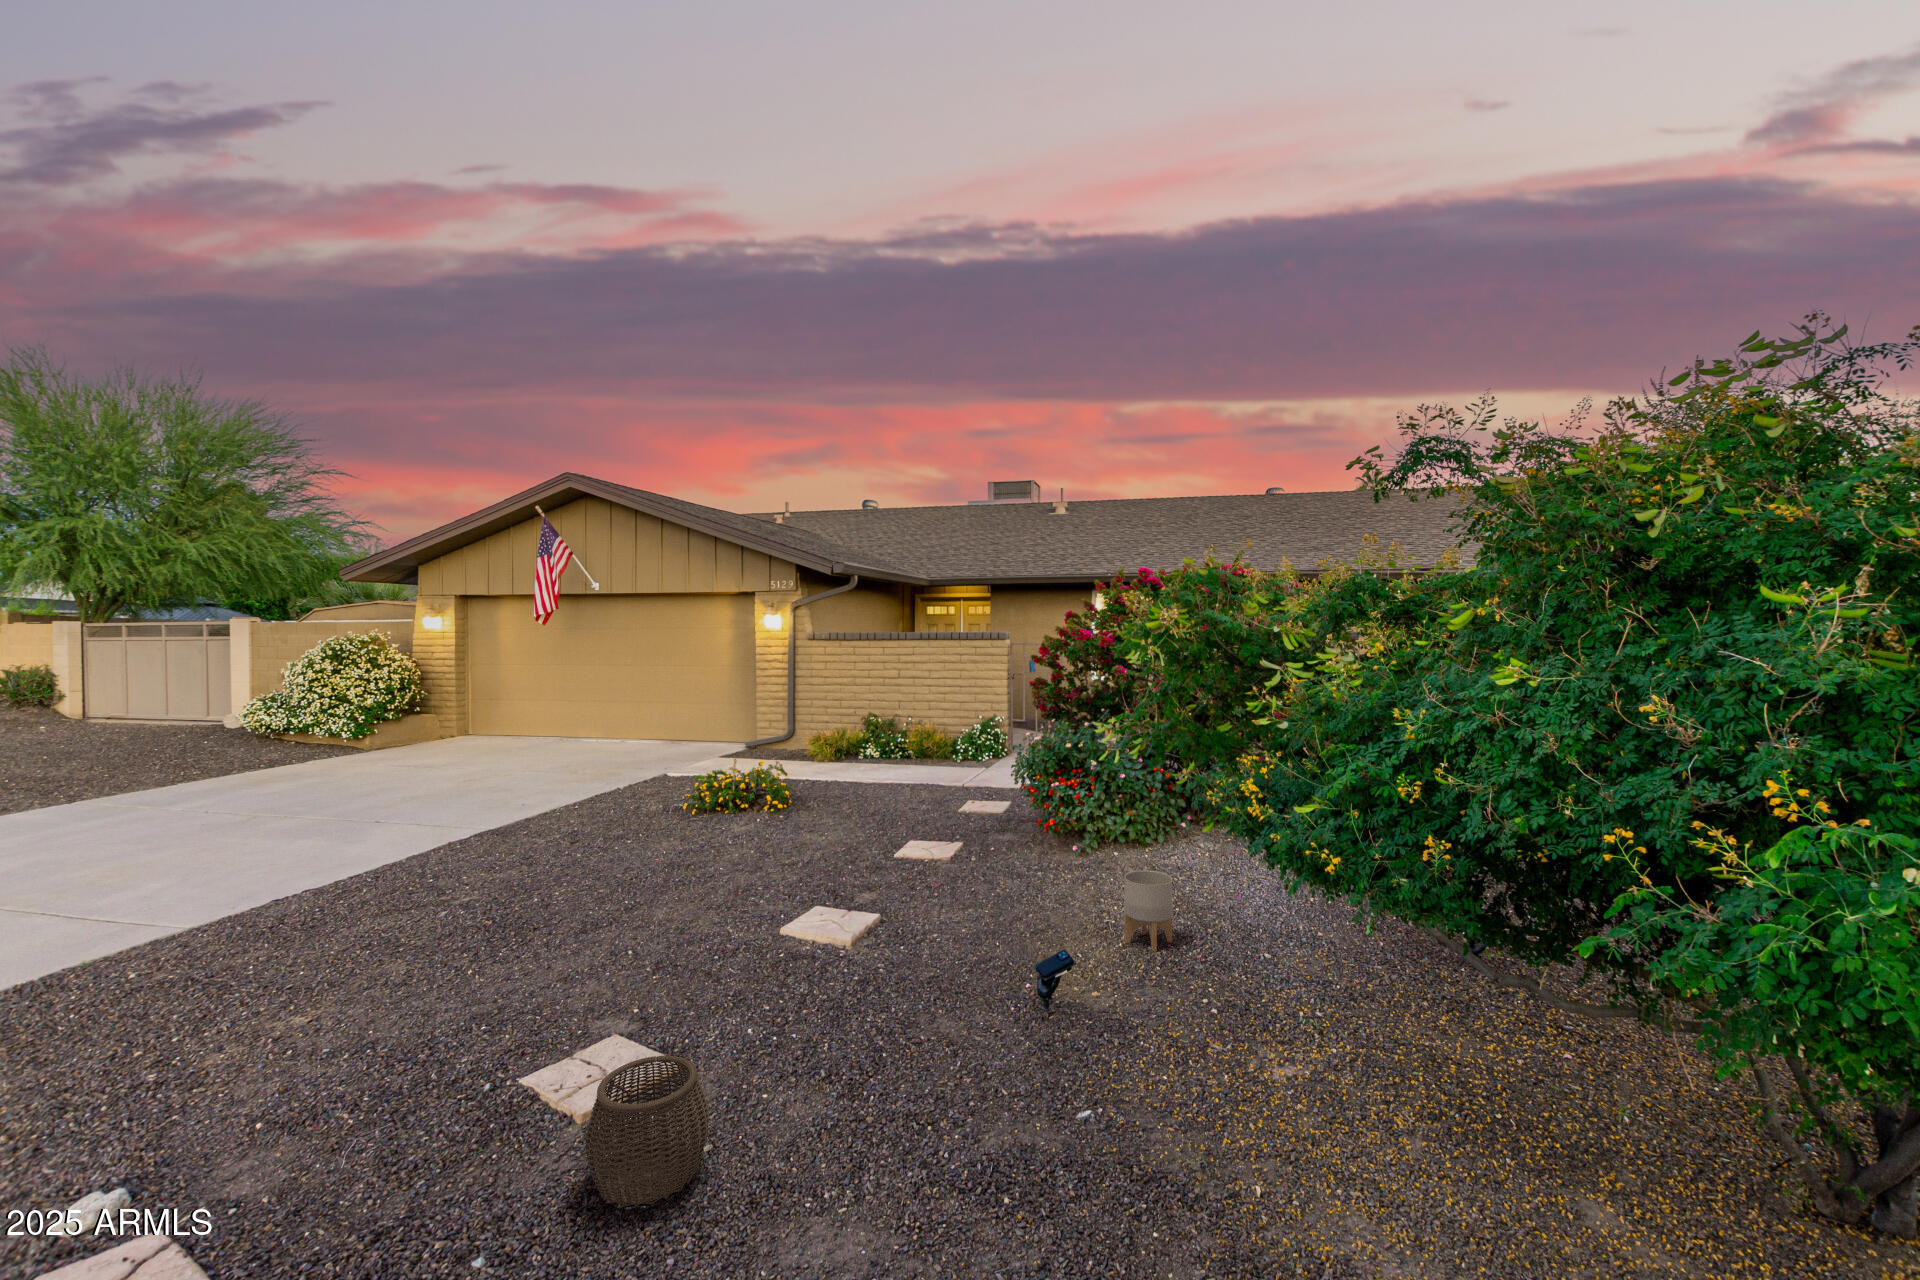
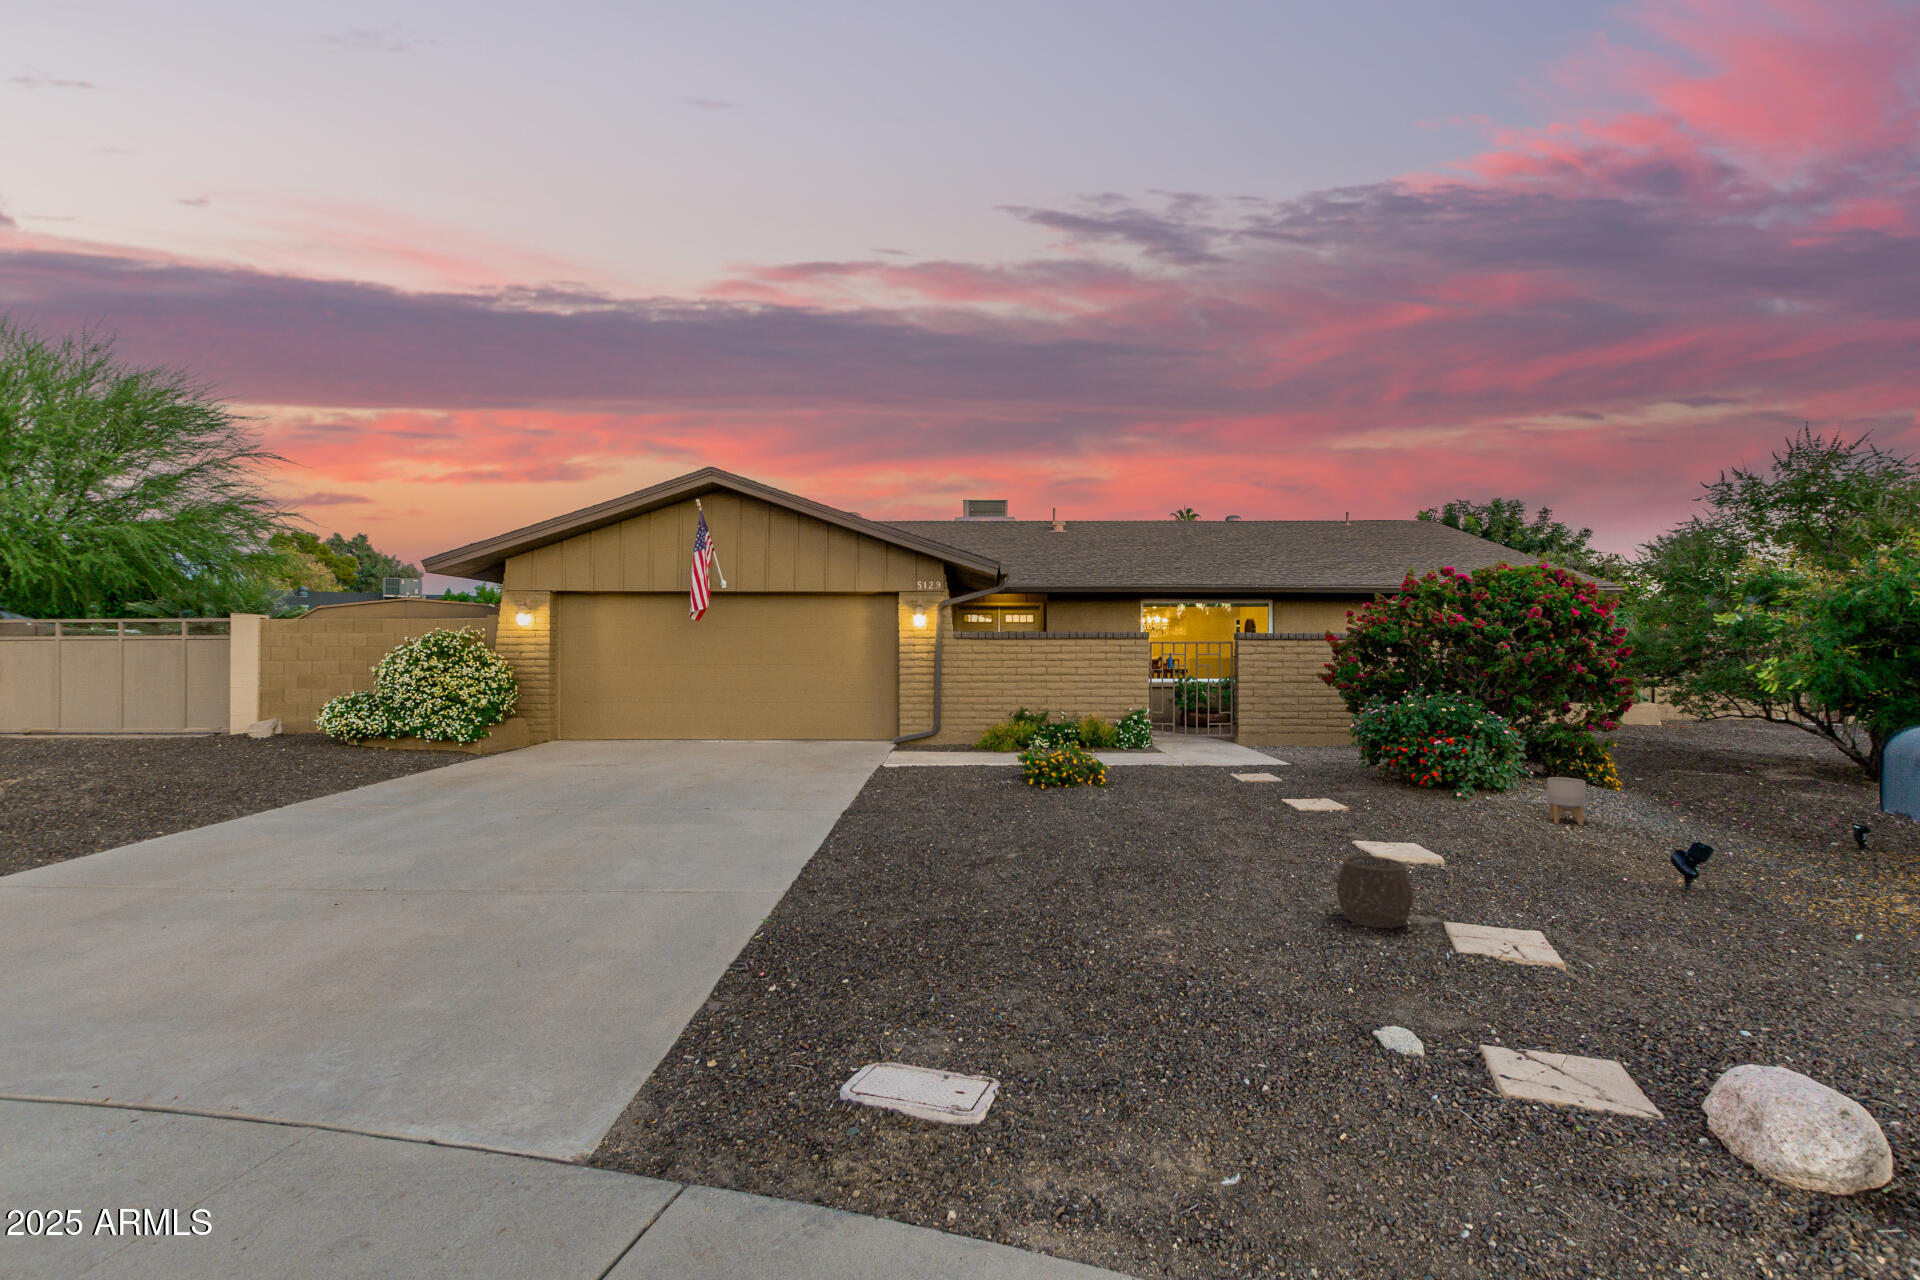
woven basket: present [585,1056,709,1207] -> present [1336,855,1413,929]

